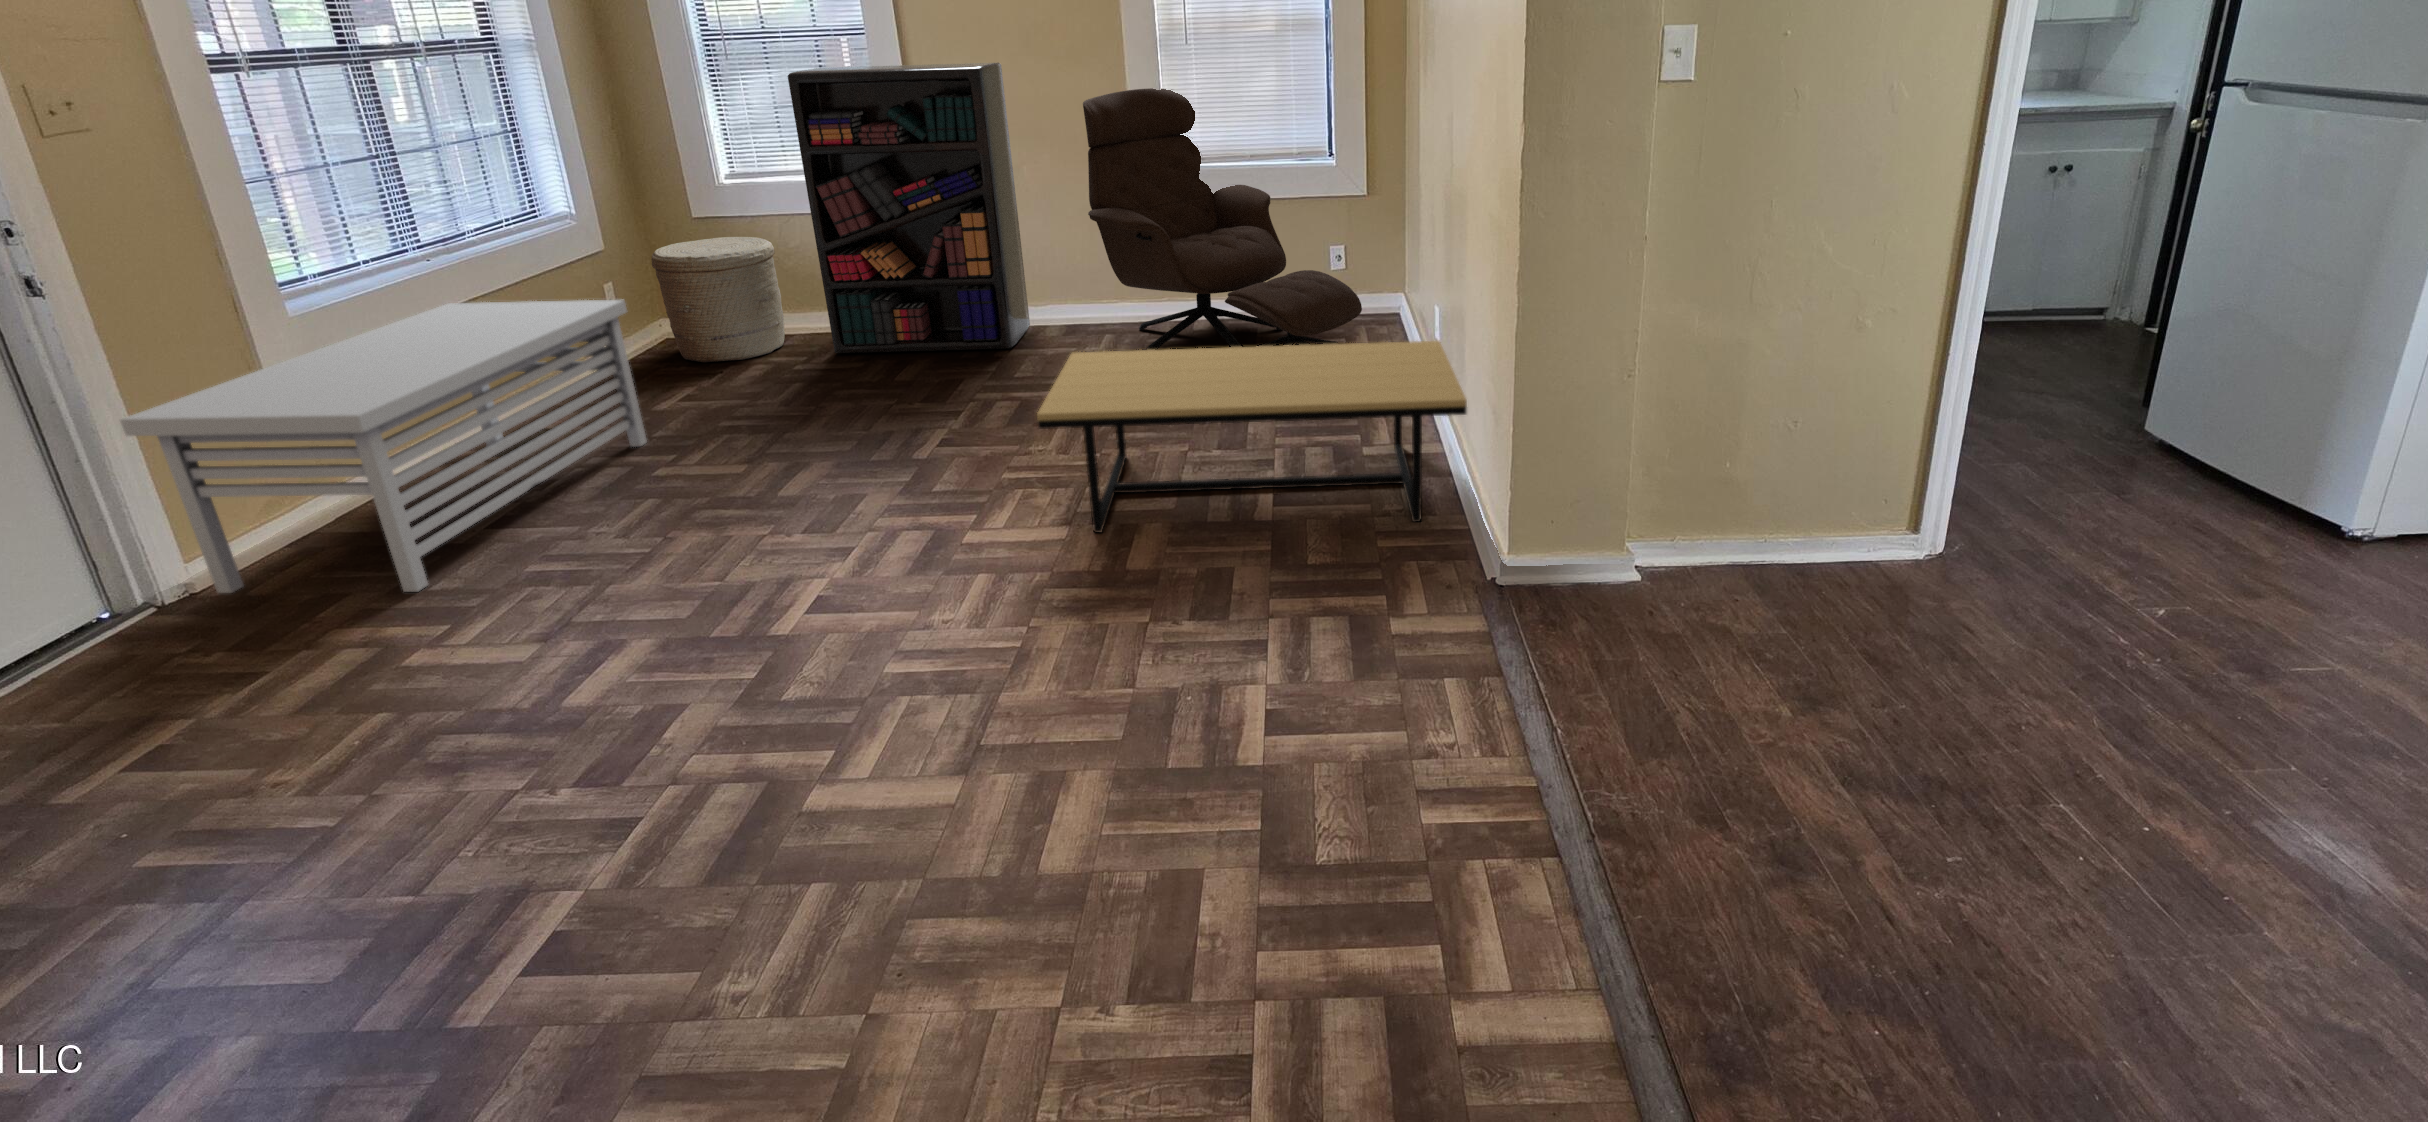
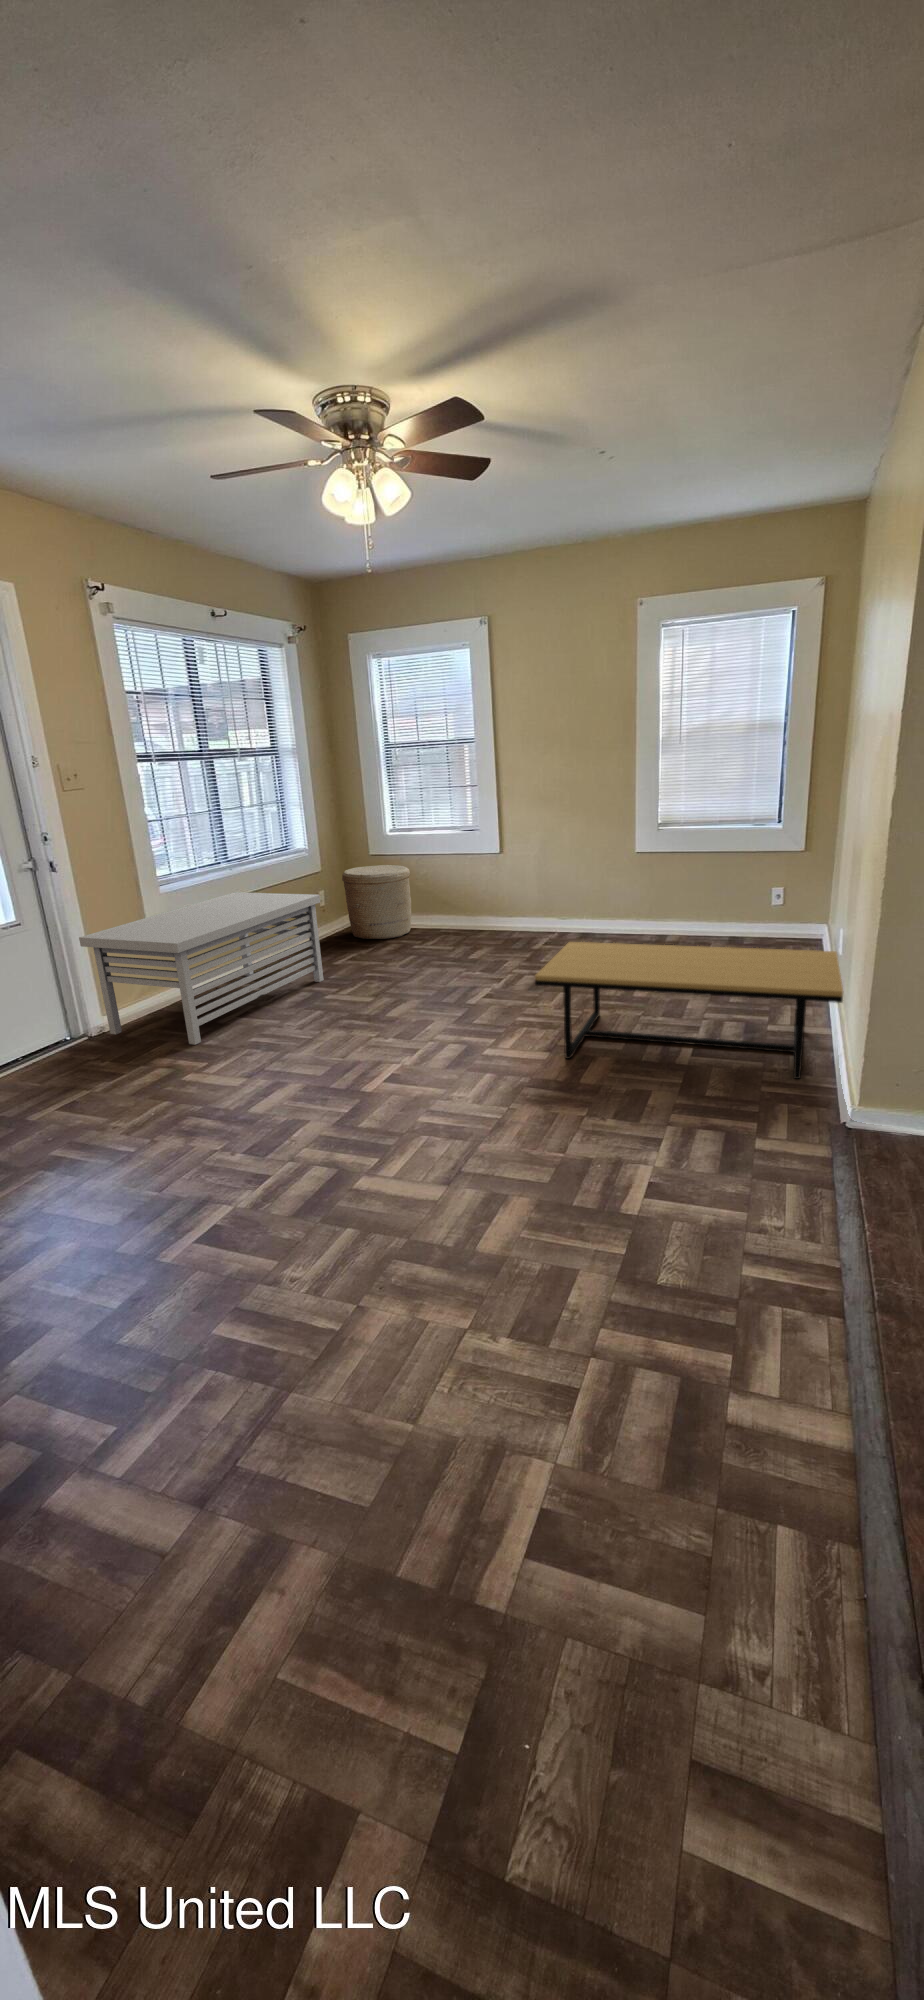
bookshelf: present [788,62,1030,353] -> none [425,757,559,943]
lounge chair: present [1083,88,1362,350] -> none [601,773,791,971]

